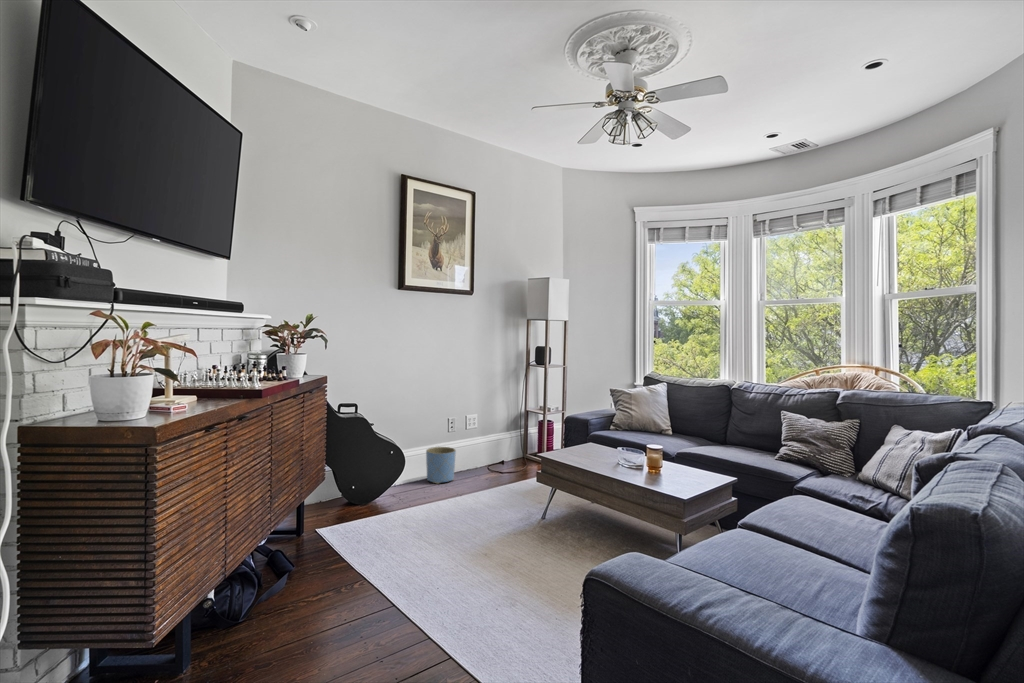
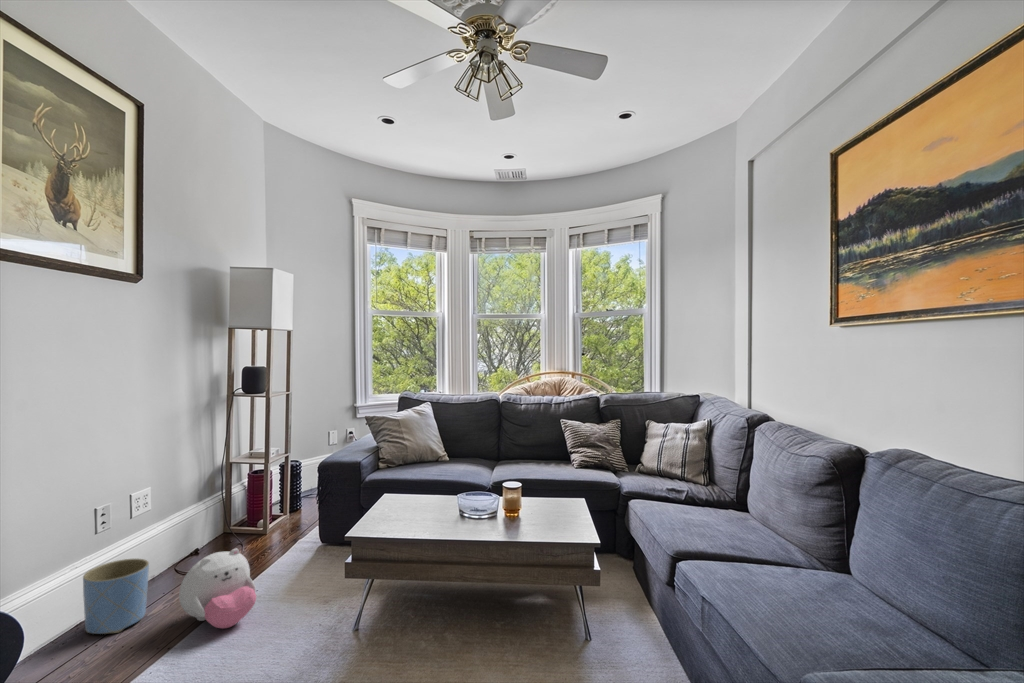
plush toy: none [459,452,498,497] -> present [179,549,256,628]

